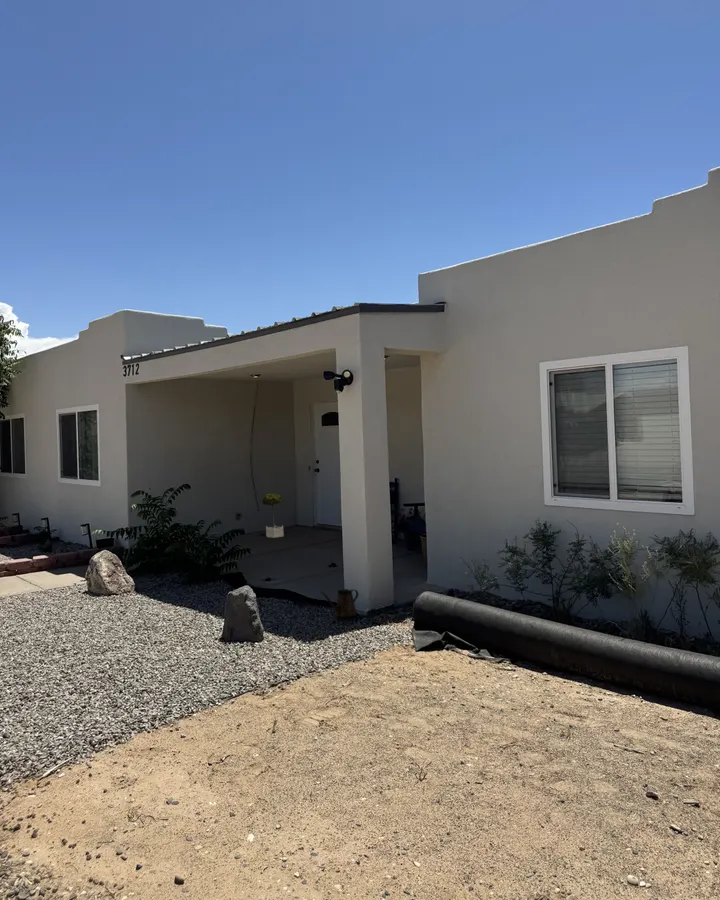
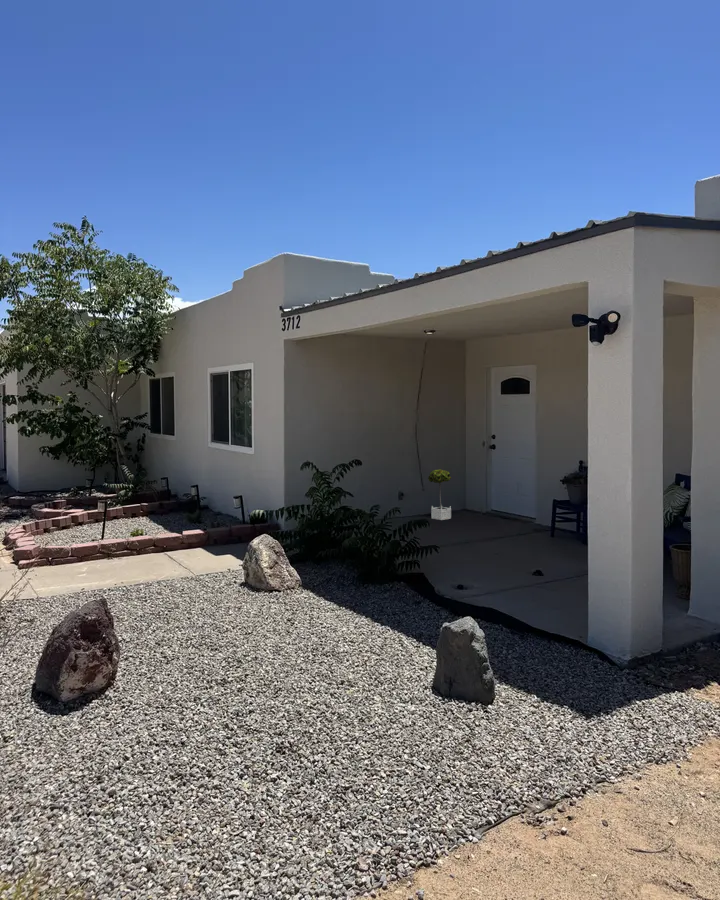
watering can: present [321,589,358,617] -> none [568,625,615,666]

